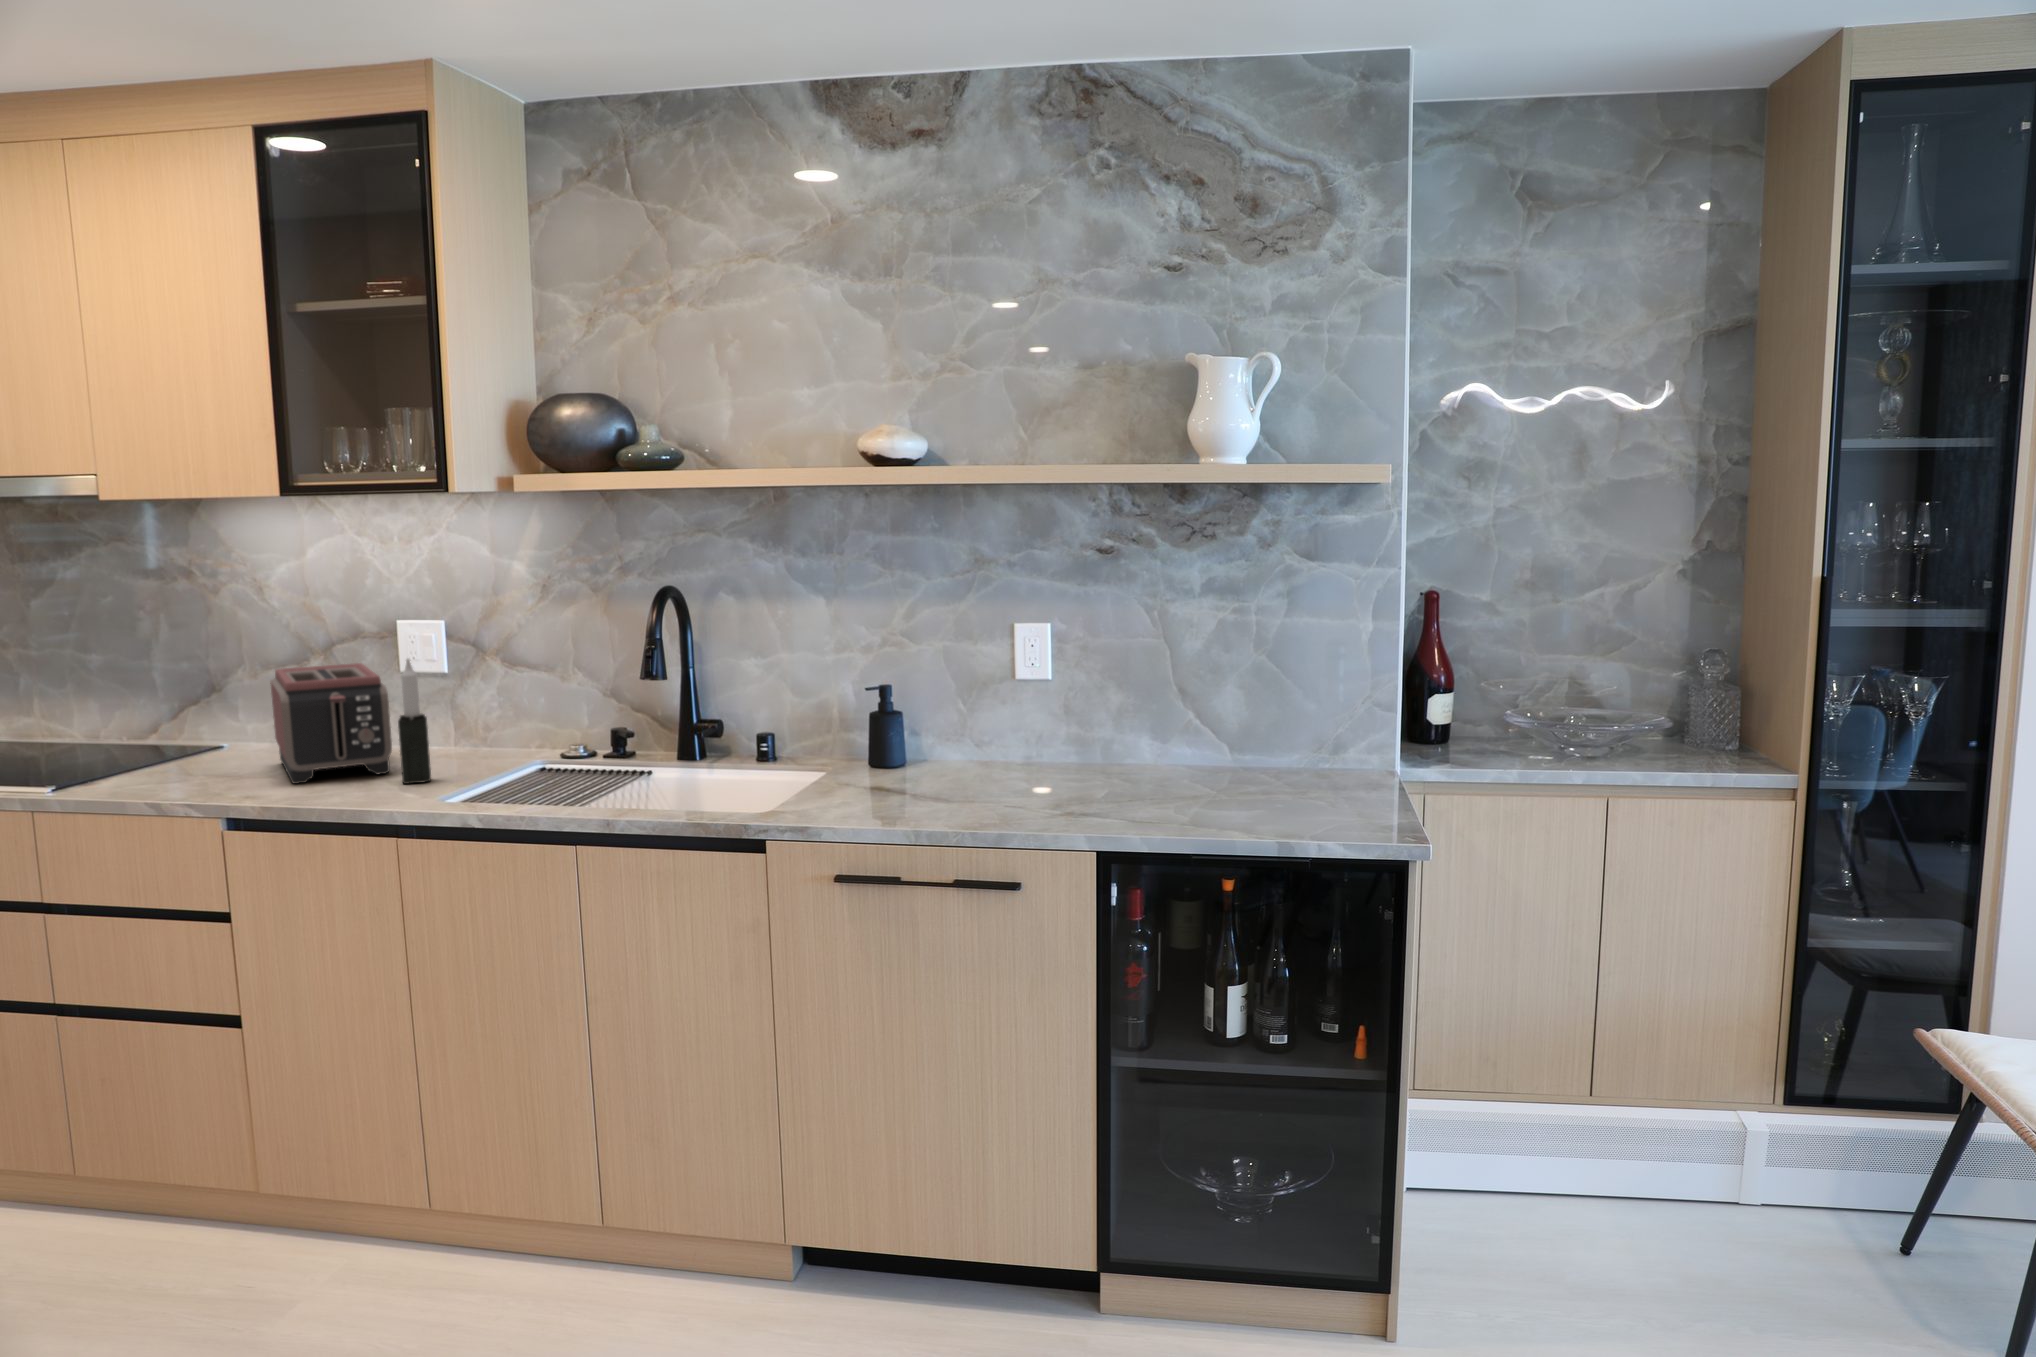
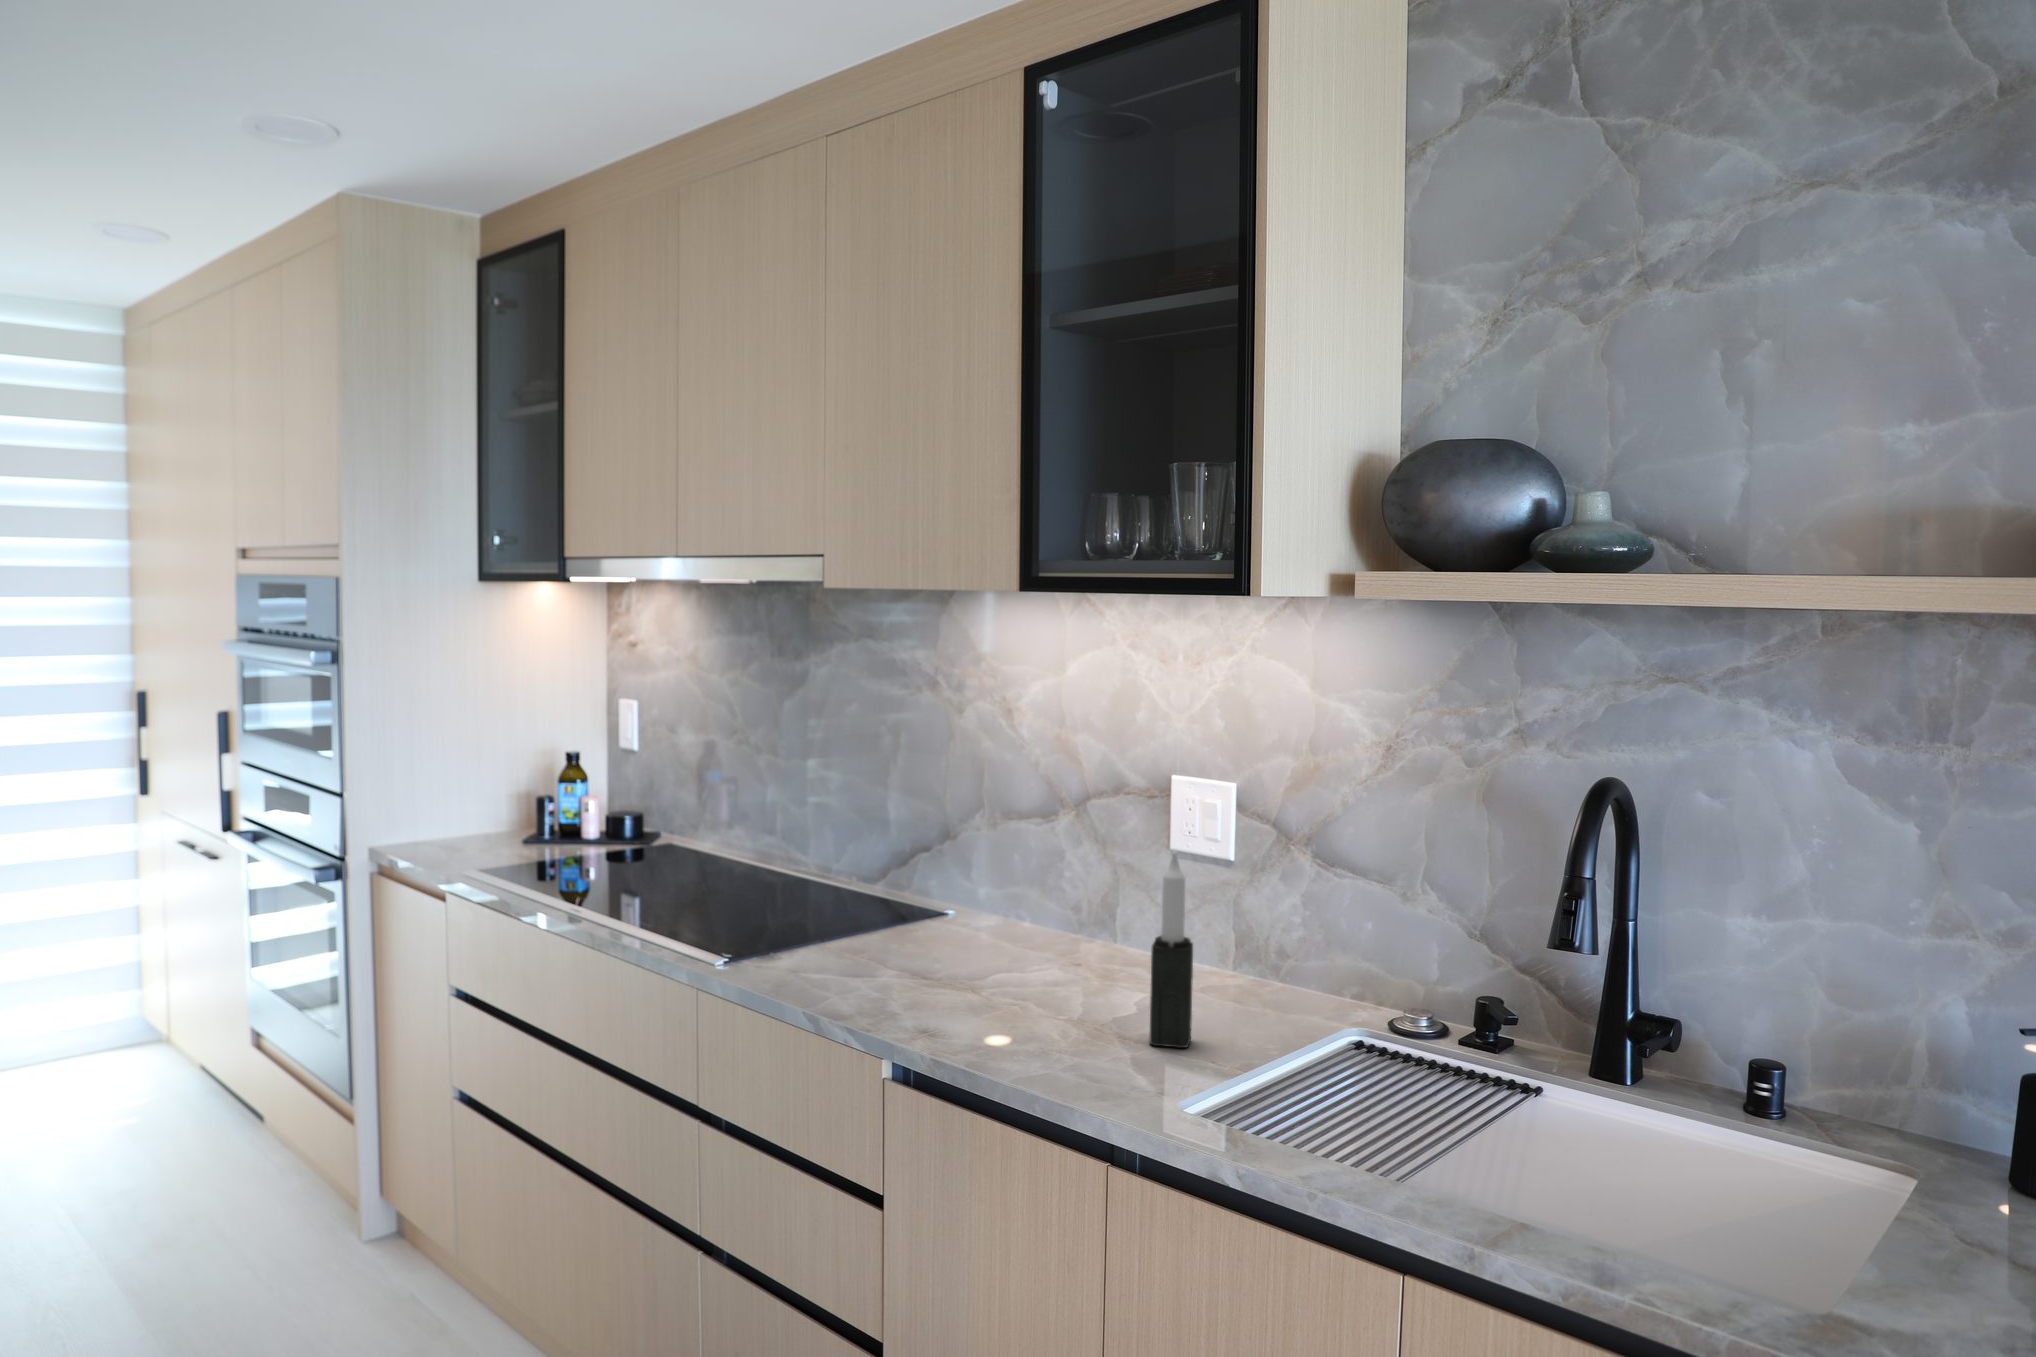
toaster: present [270,663,392,784] -> none [1003,831,1145,1014]

